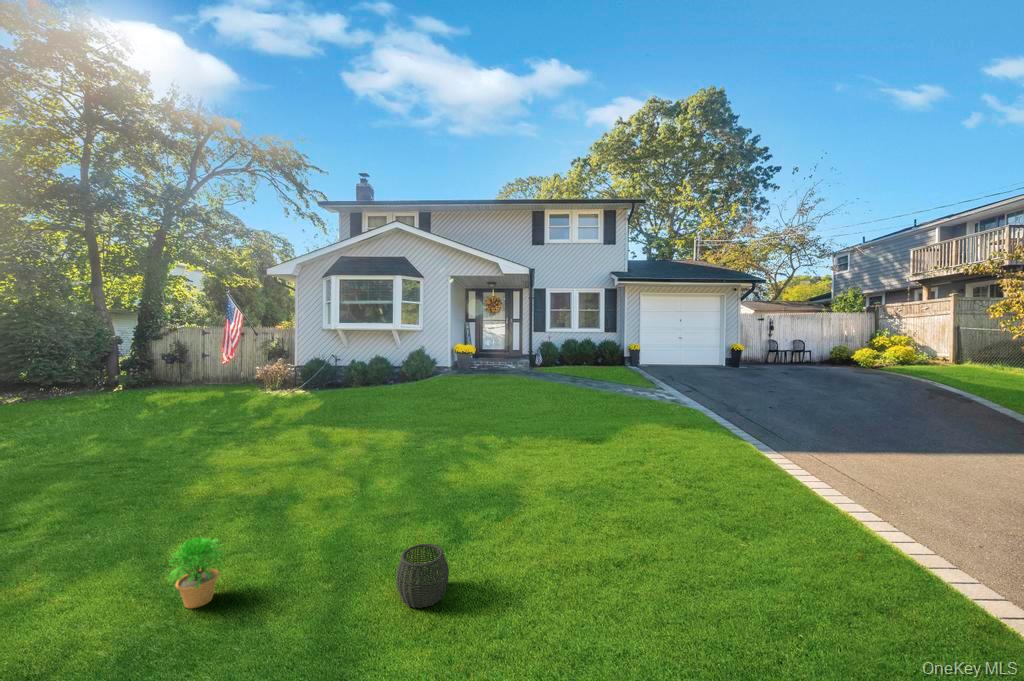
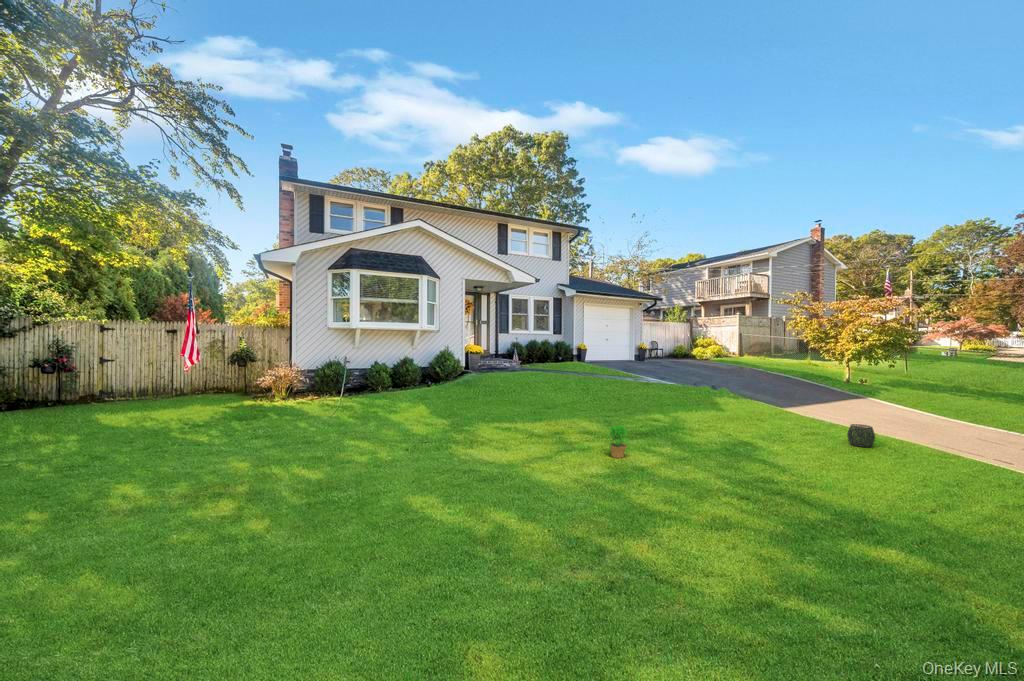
potted plant: present [169,537,224,608] -> present [608,425,629,458]

